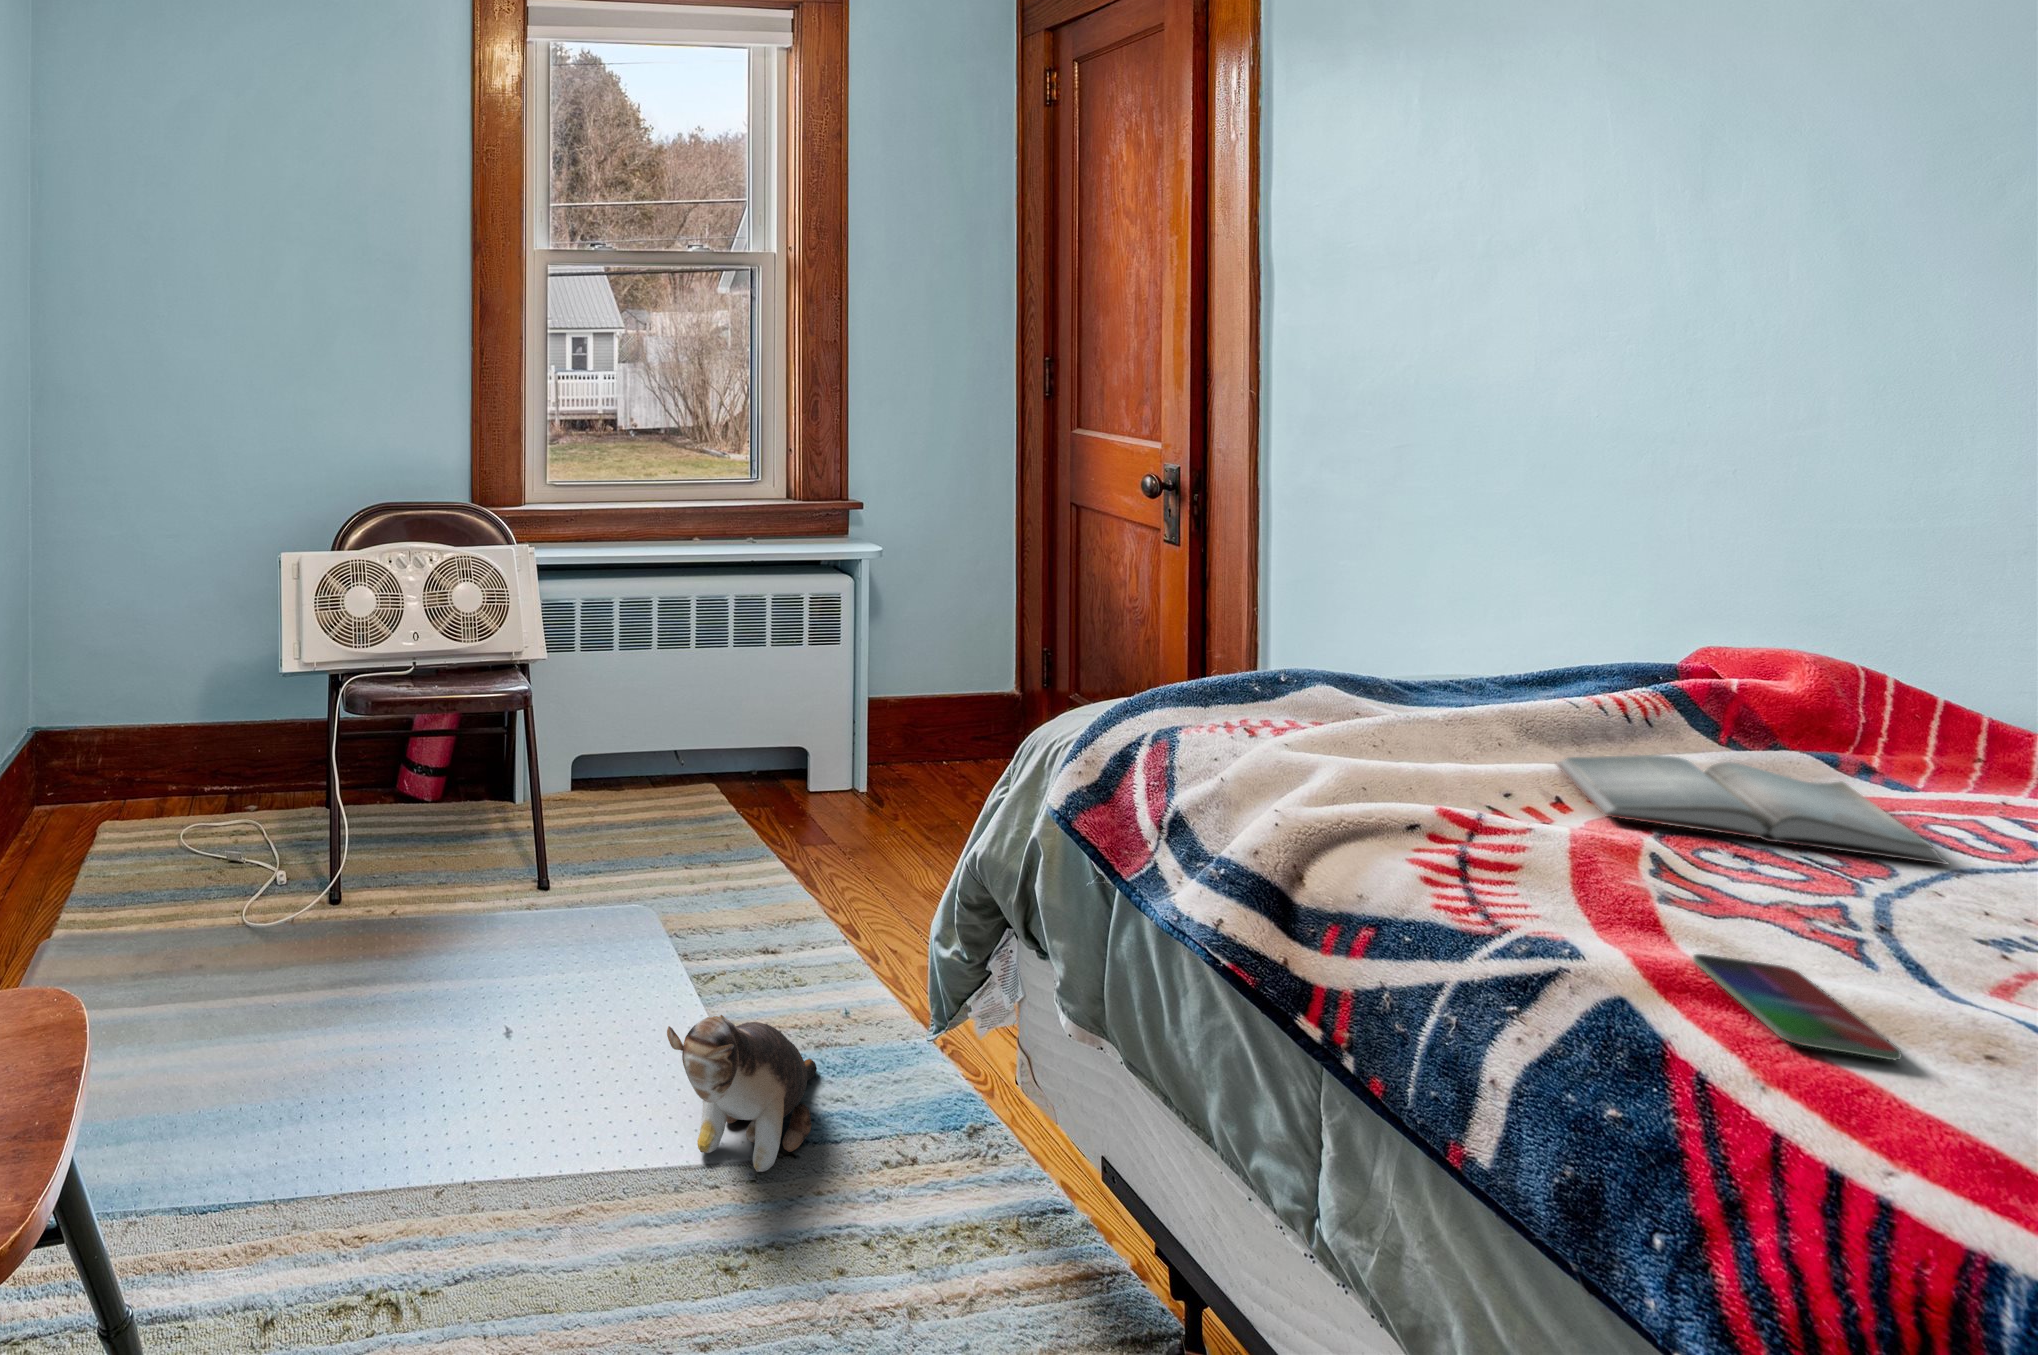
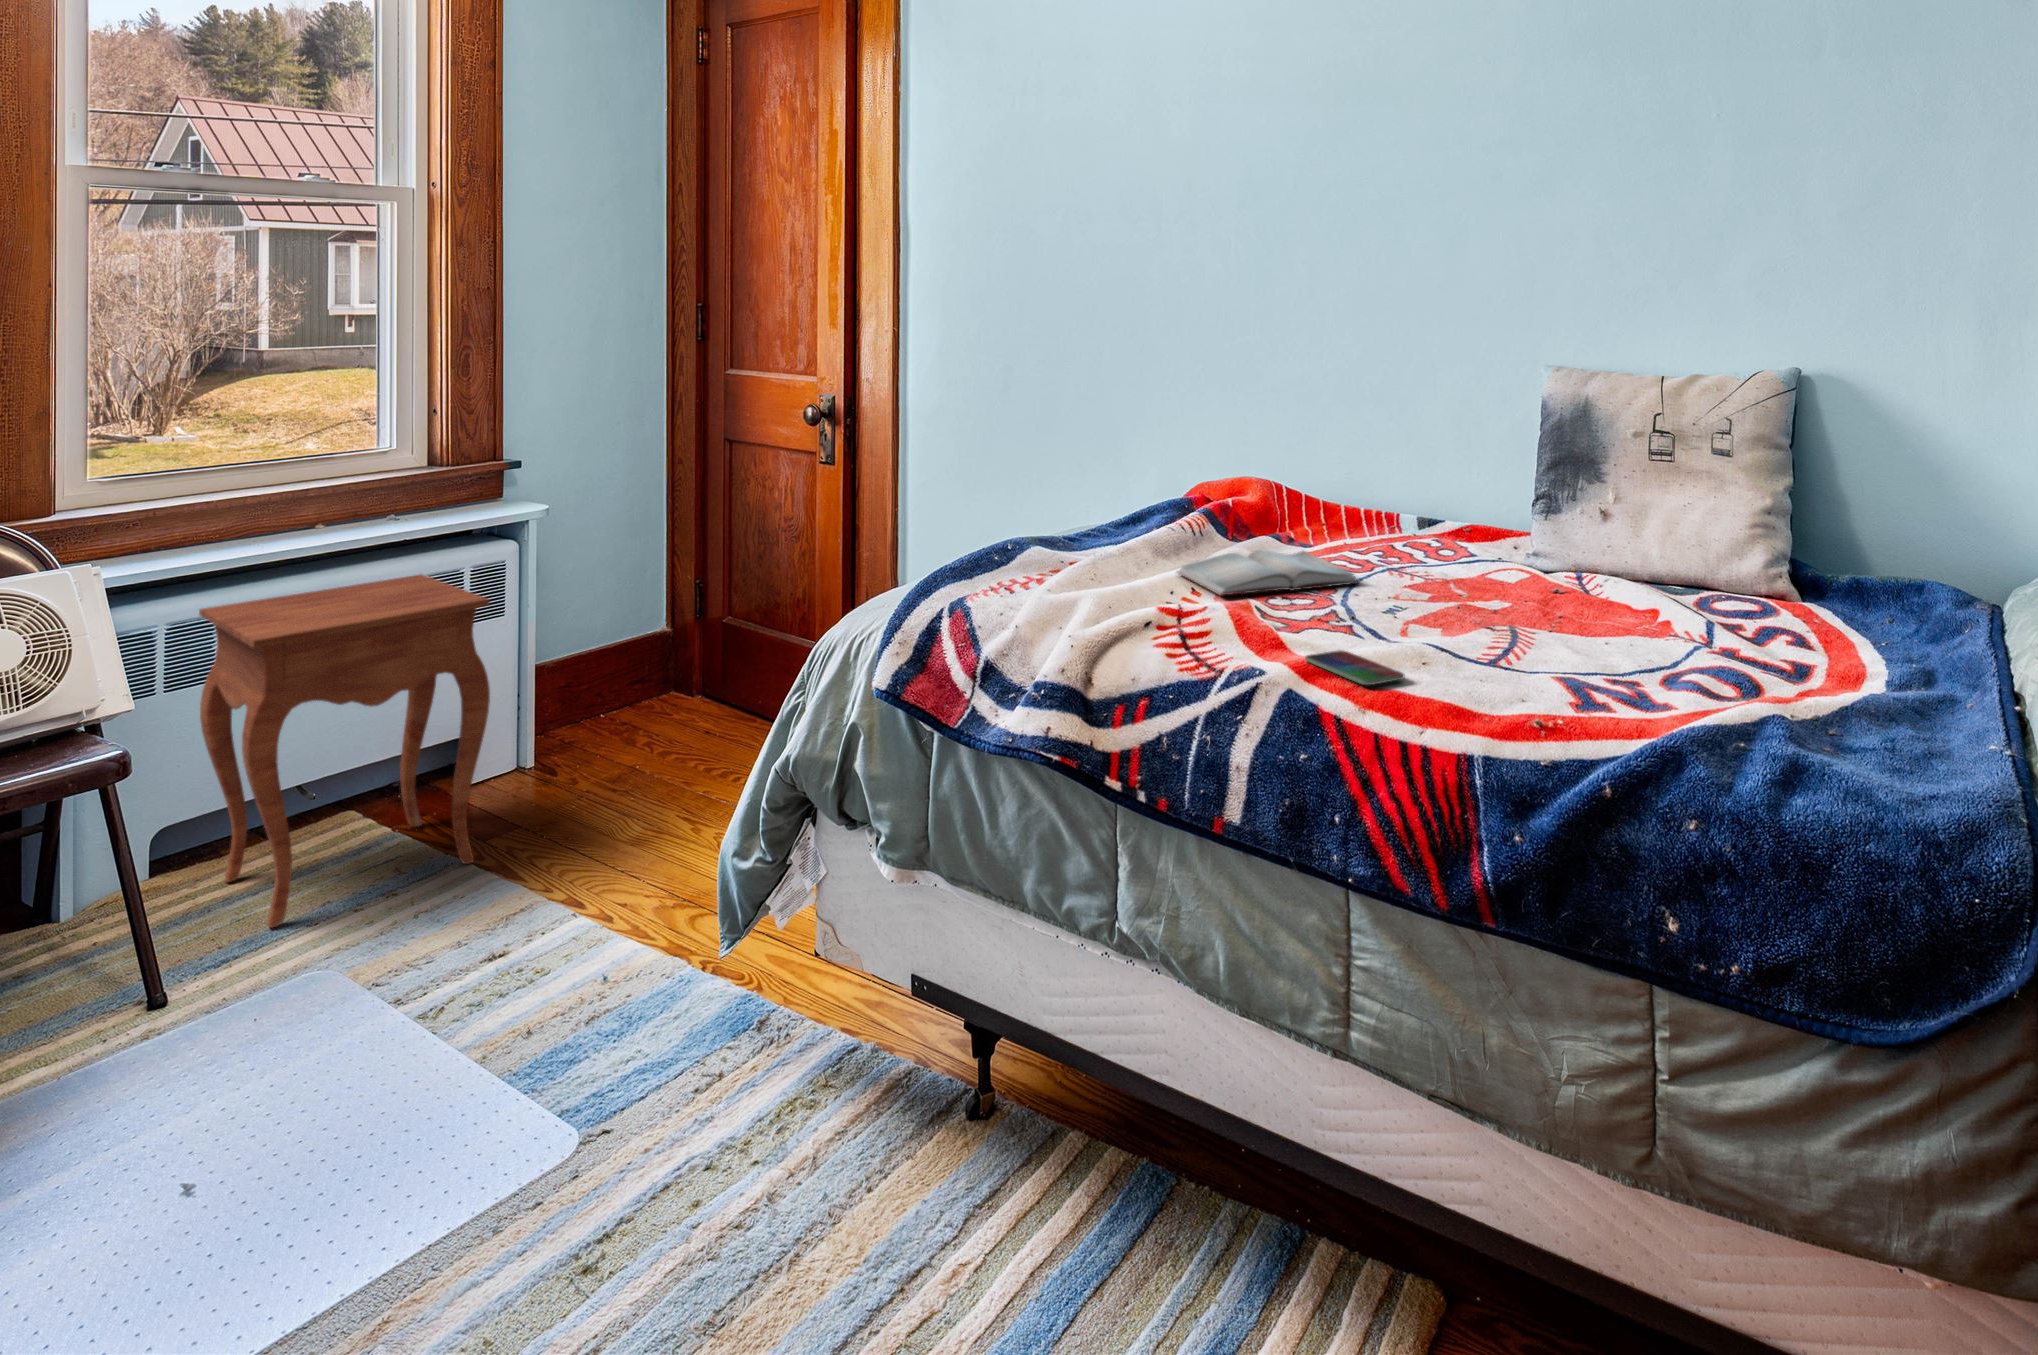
side table: none [605,595,799,859] -> present [199,574,490,928]
plush toy: present [667,1015,817,1172] -> none [478,1012,620,1176]

